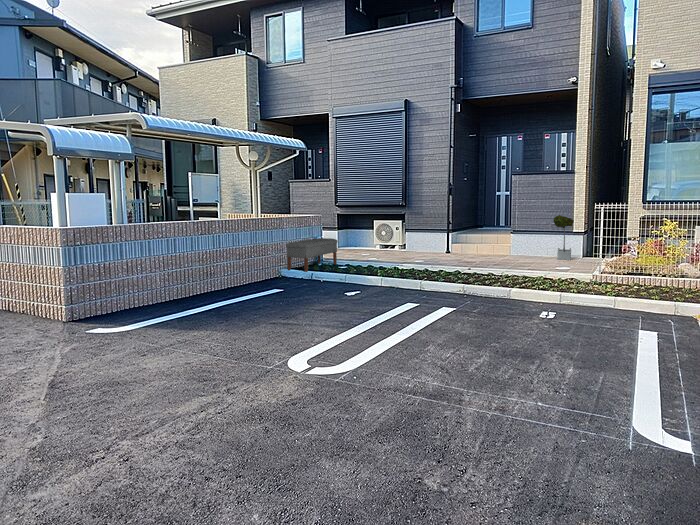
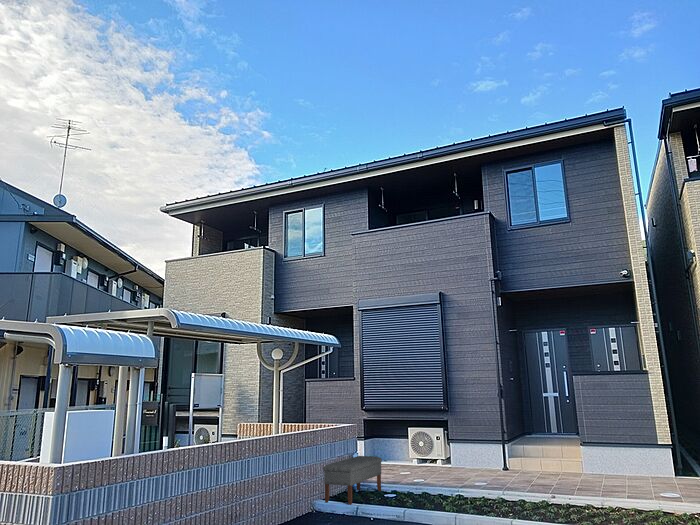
potted tree: present [554,215,574,260] -> none [633,422,664,480]

